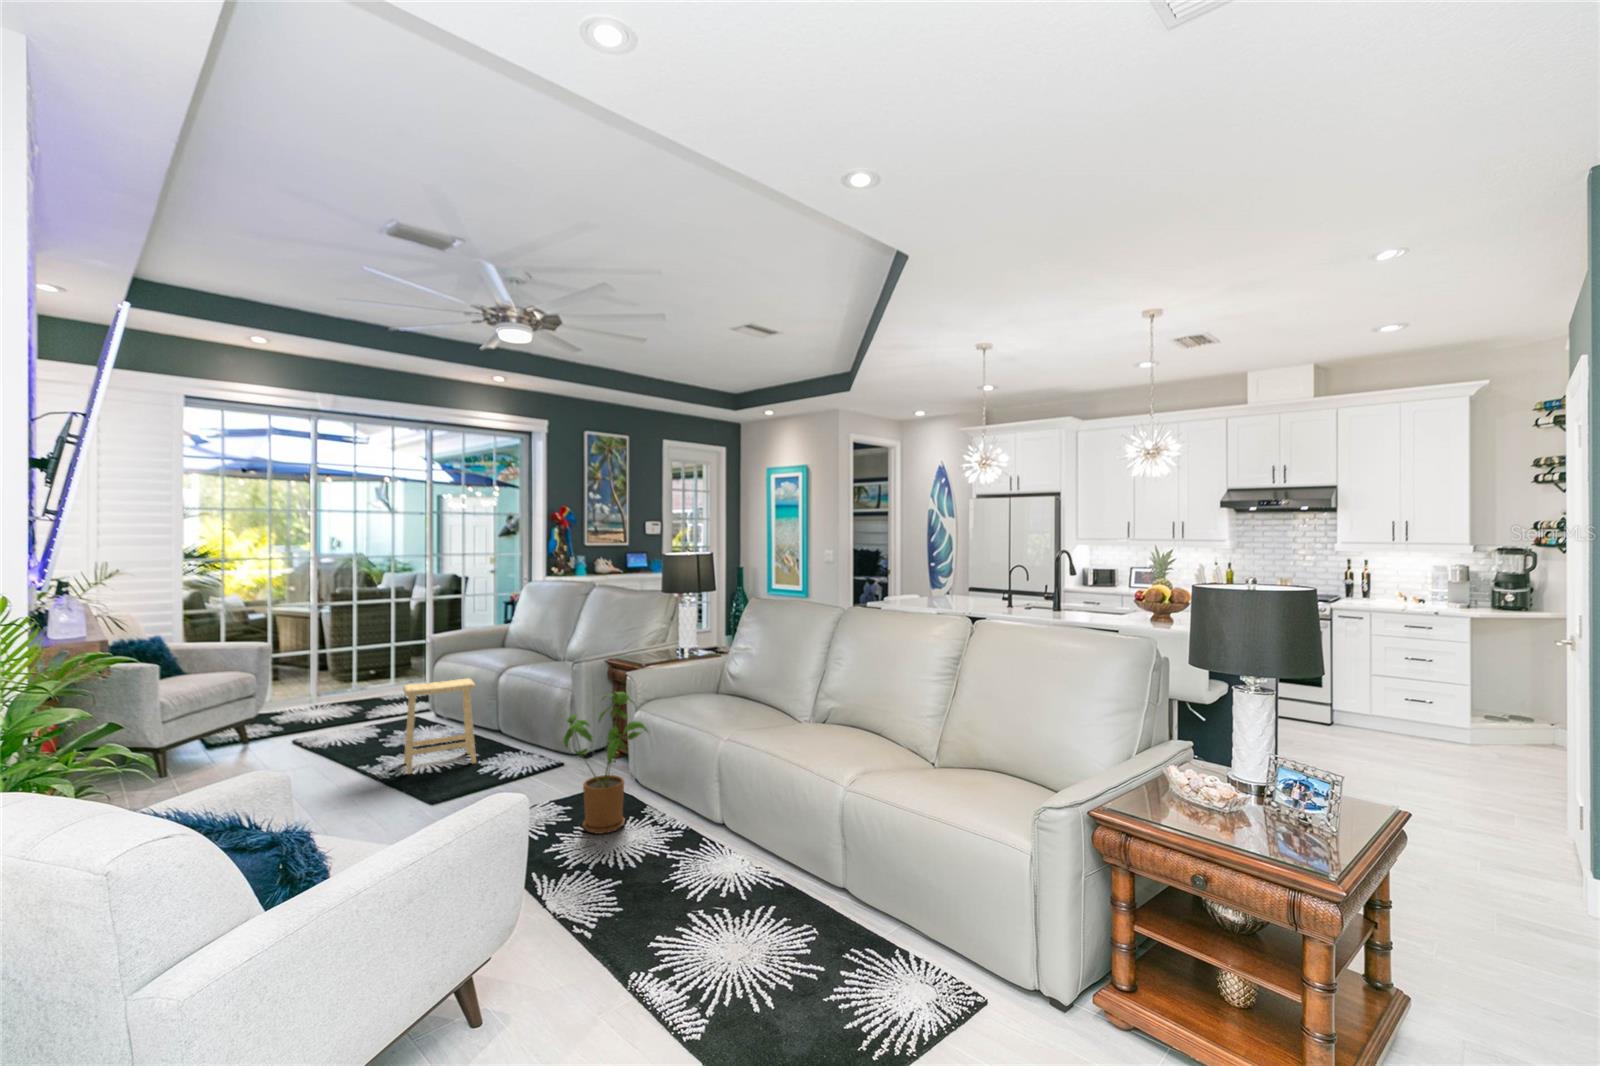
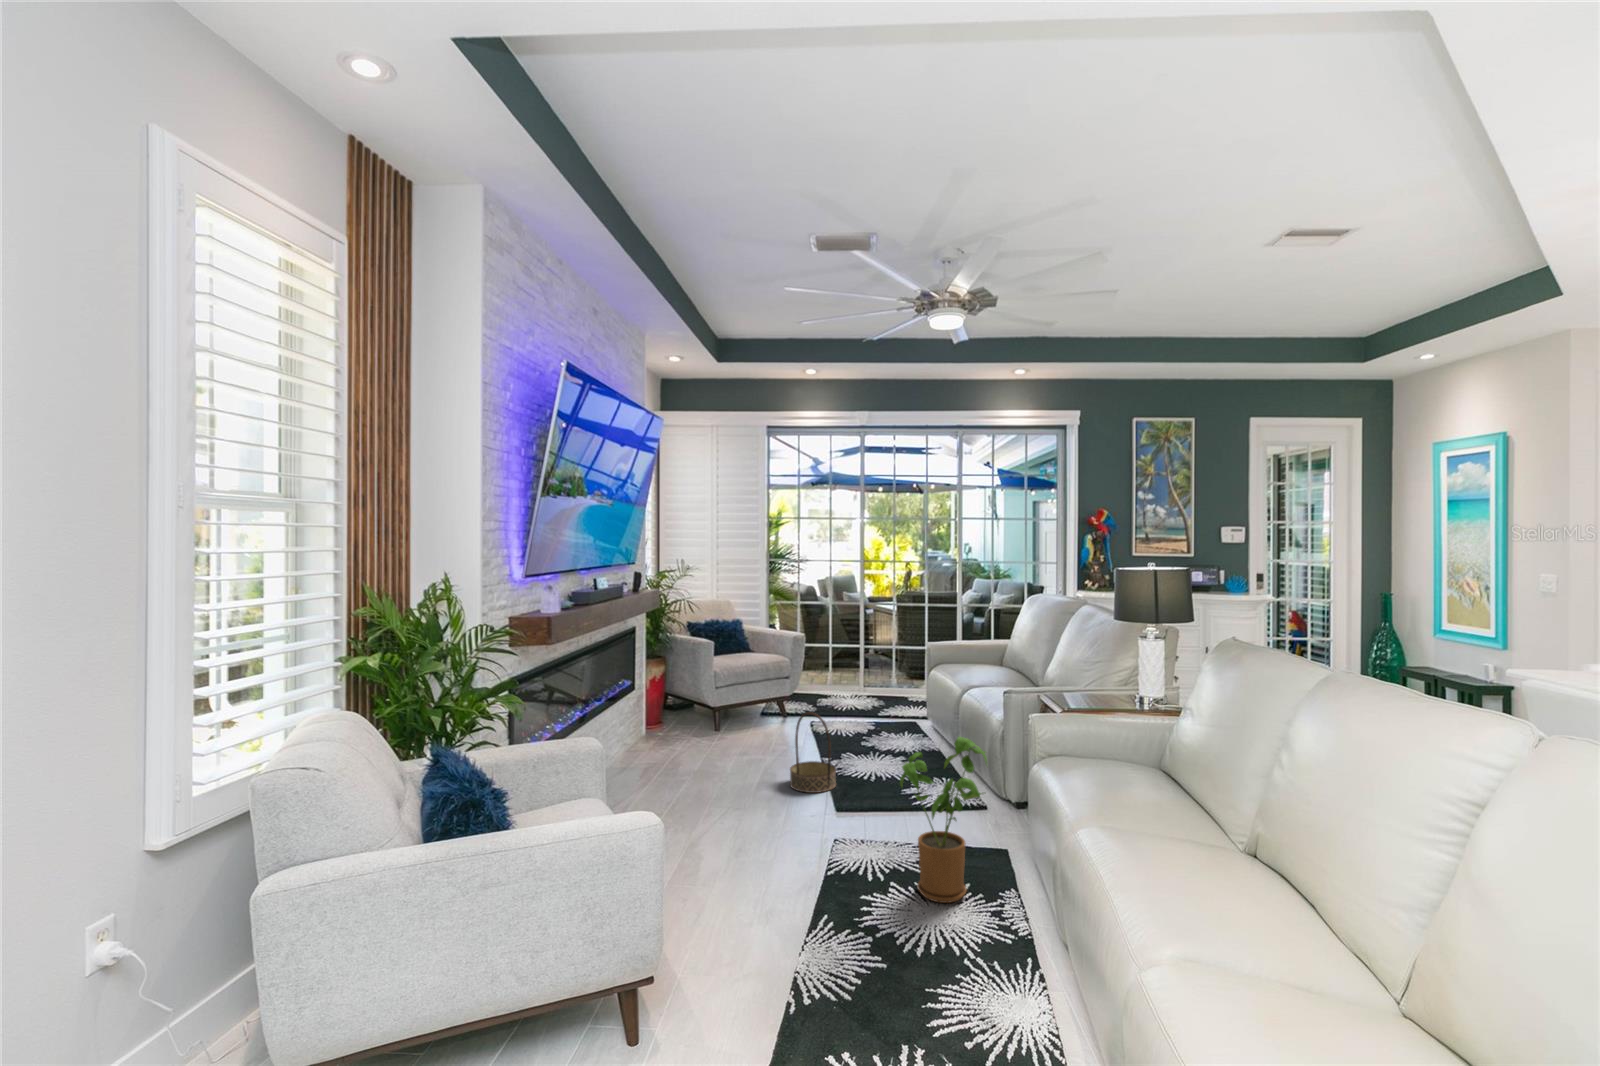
footstool: present [403,678,476,774] -> none [849,687,917,779]
basket: none [350,717,407,804] -> present [790,712,836,793]

